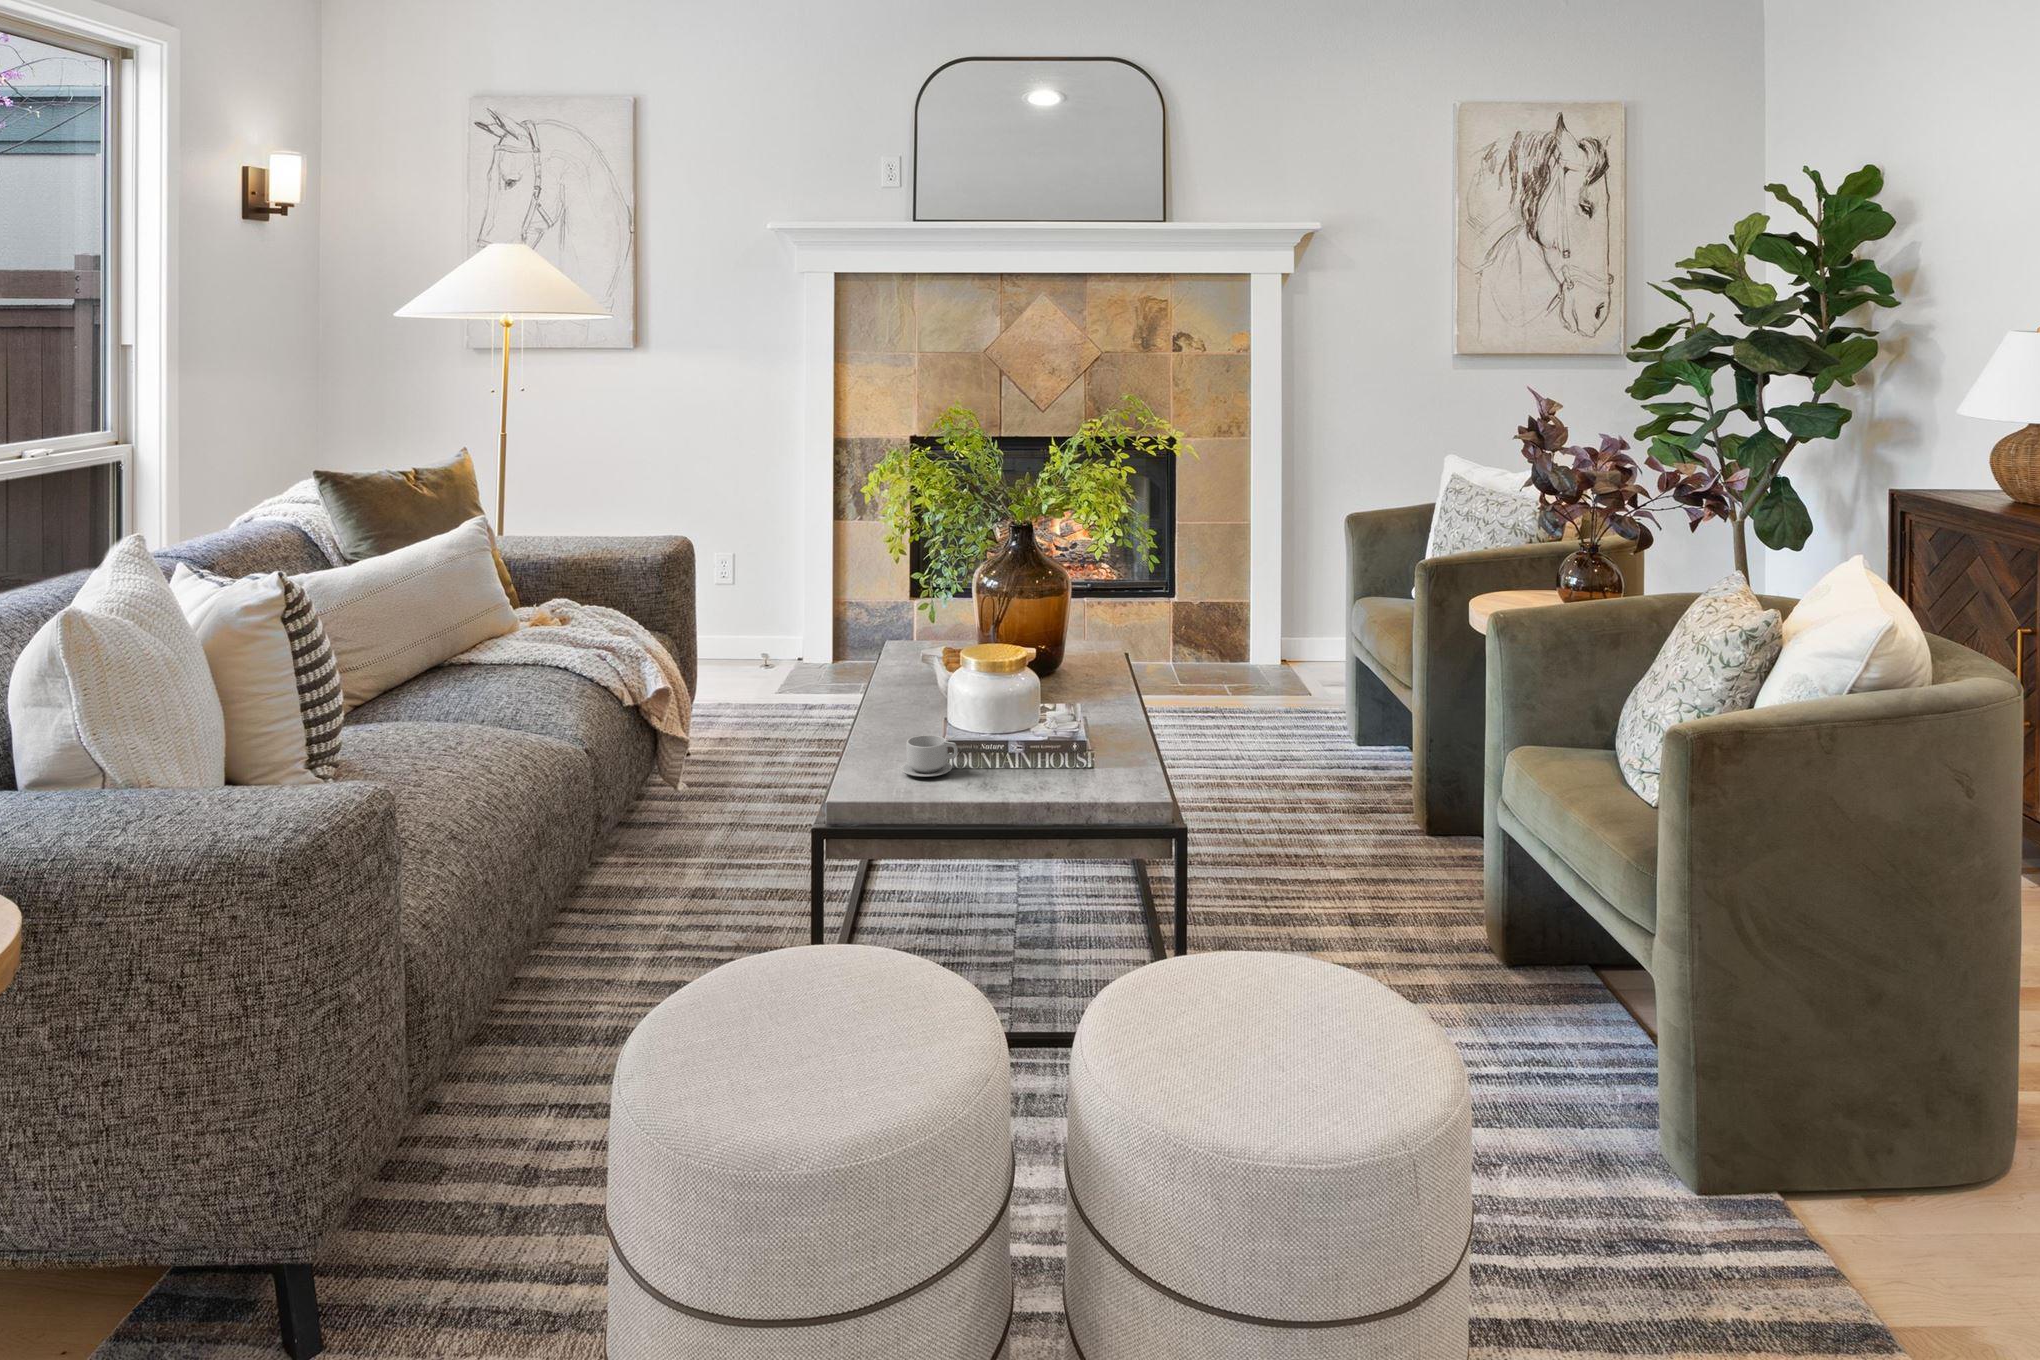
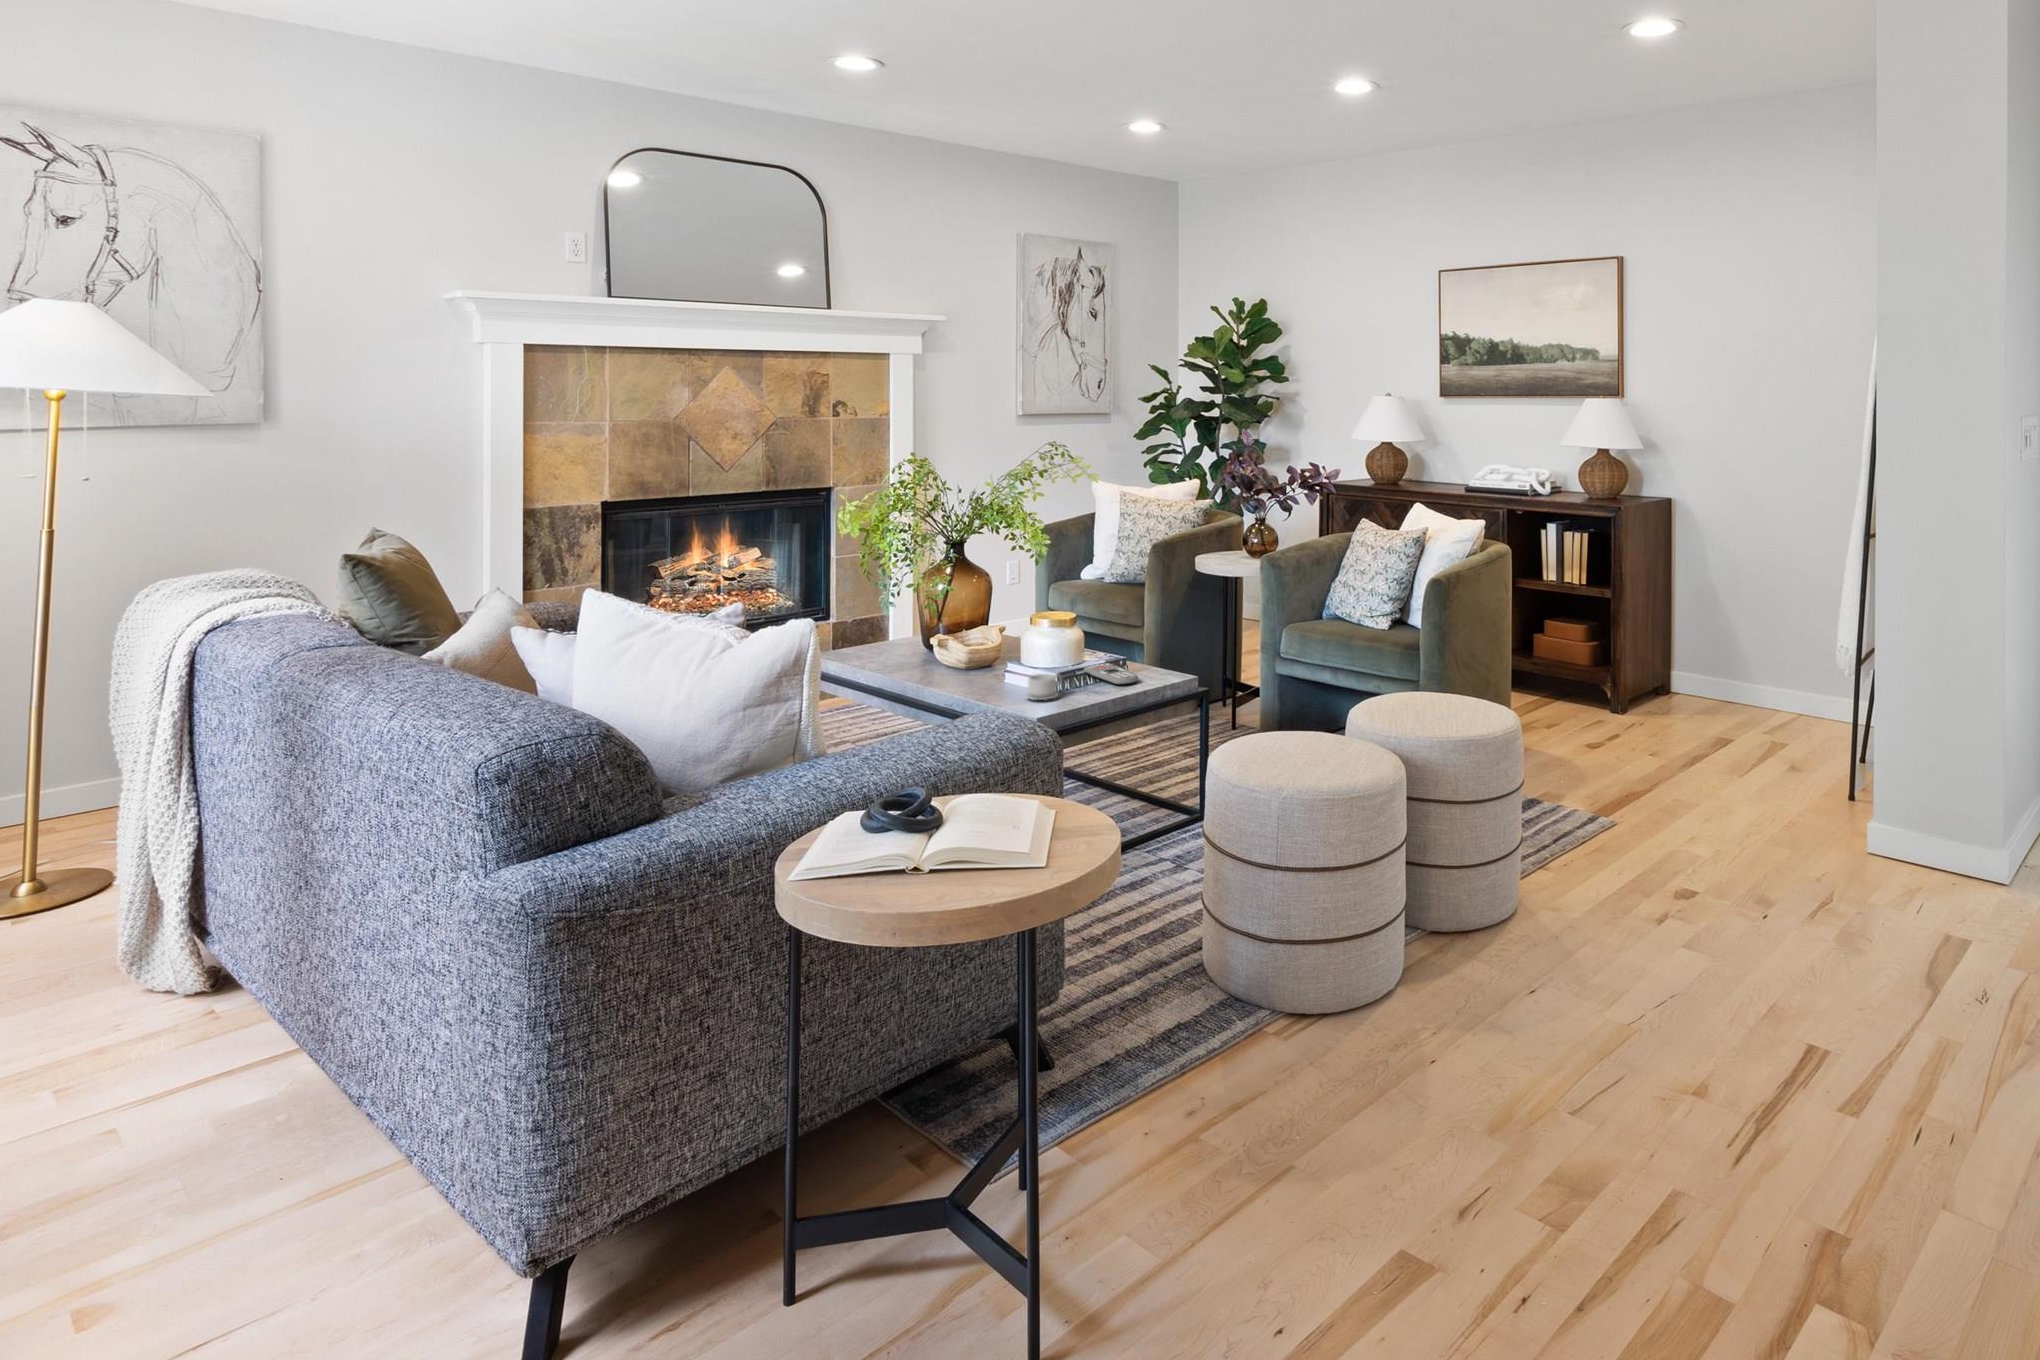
remote control: none [1043,741,1099,785] -> present [1084,663,1138,685]

